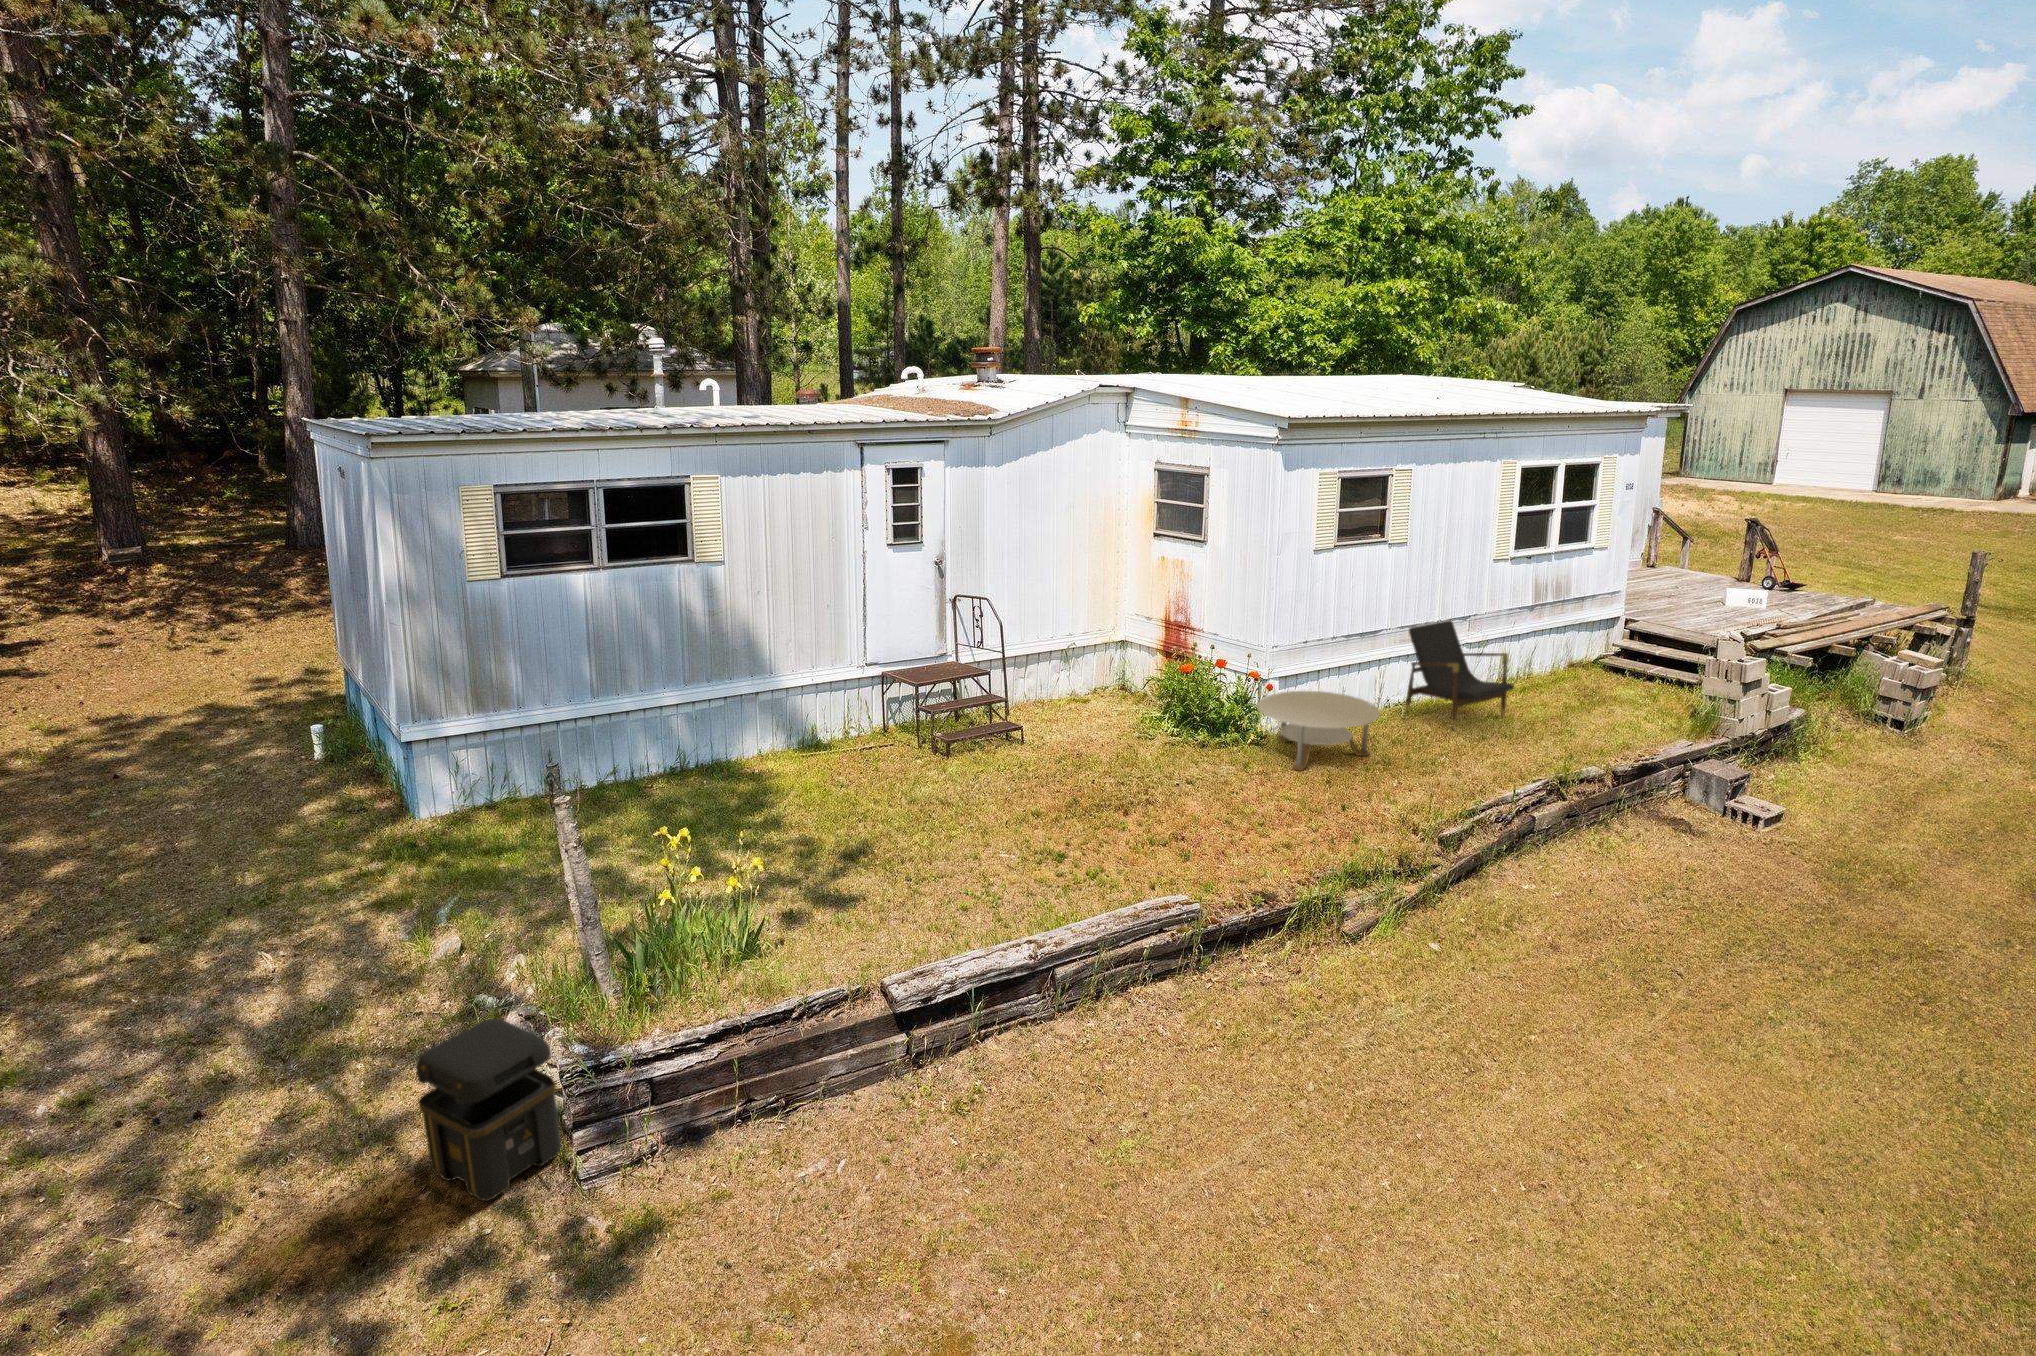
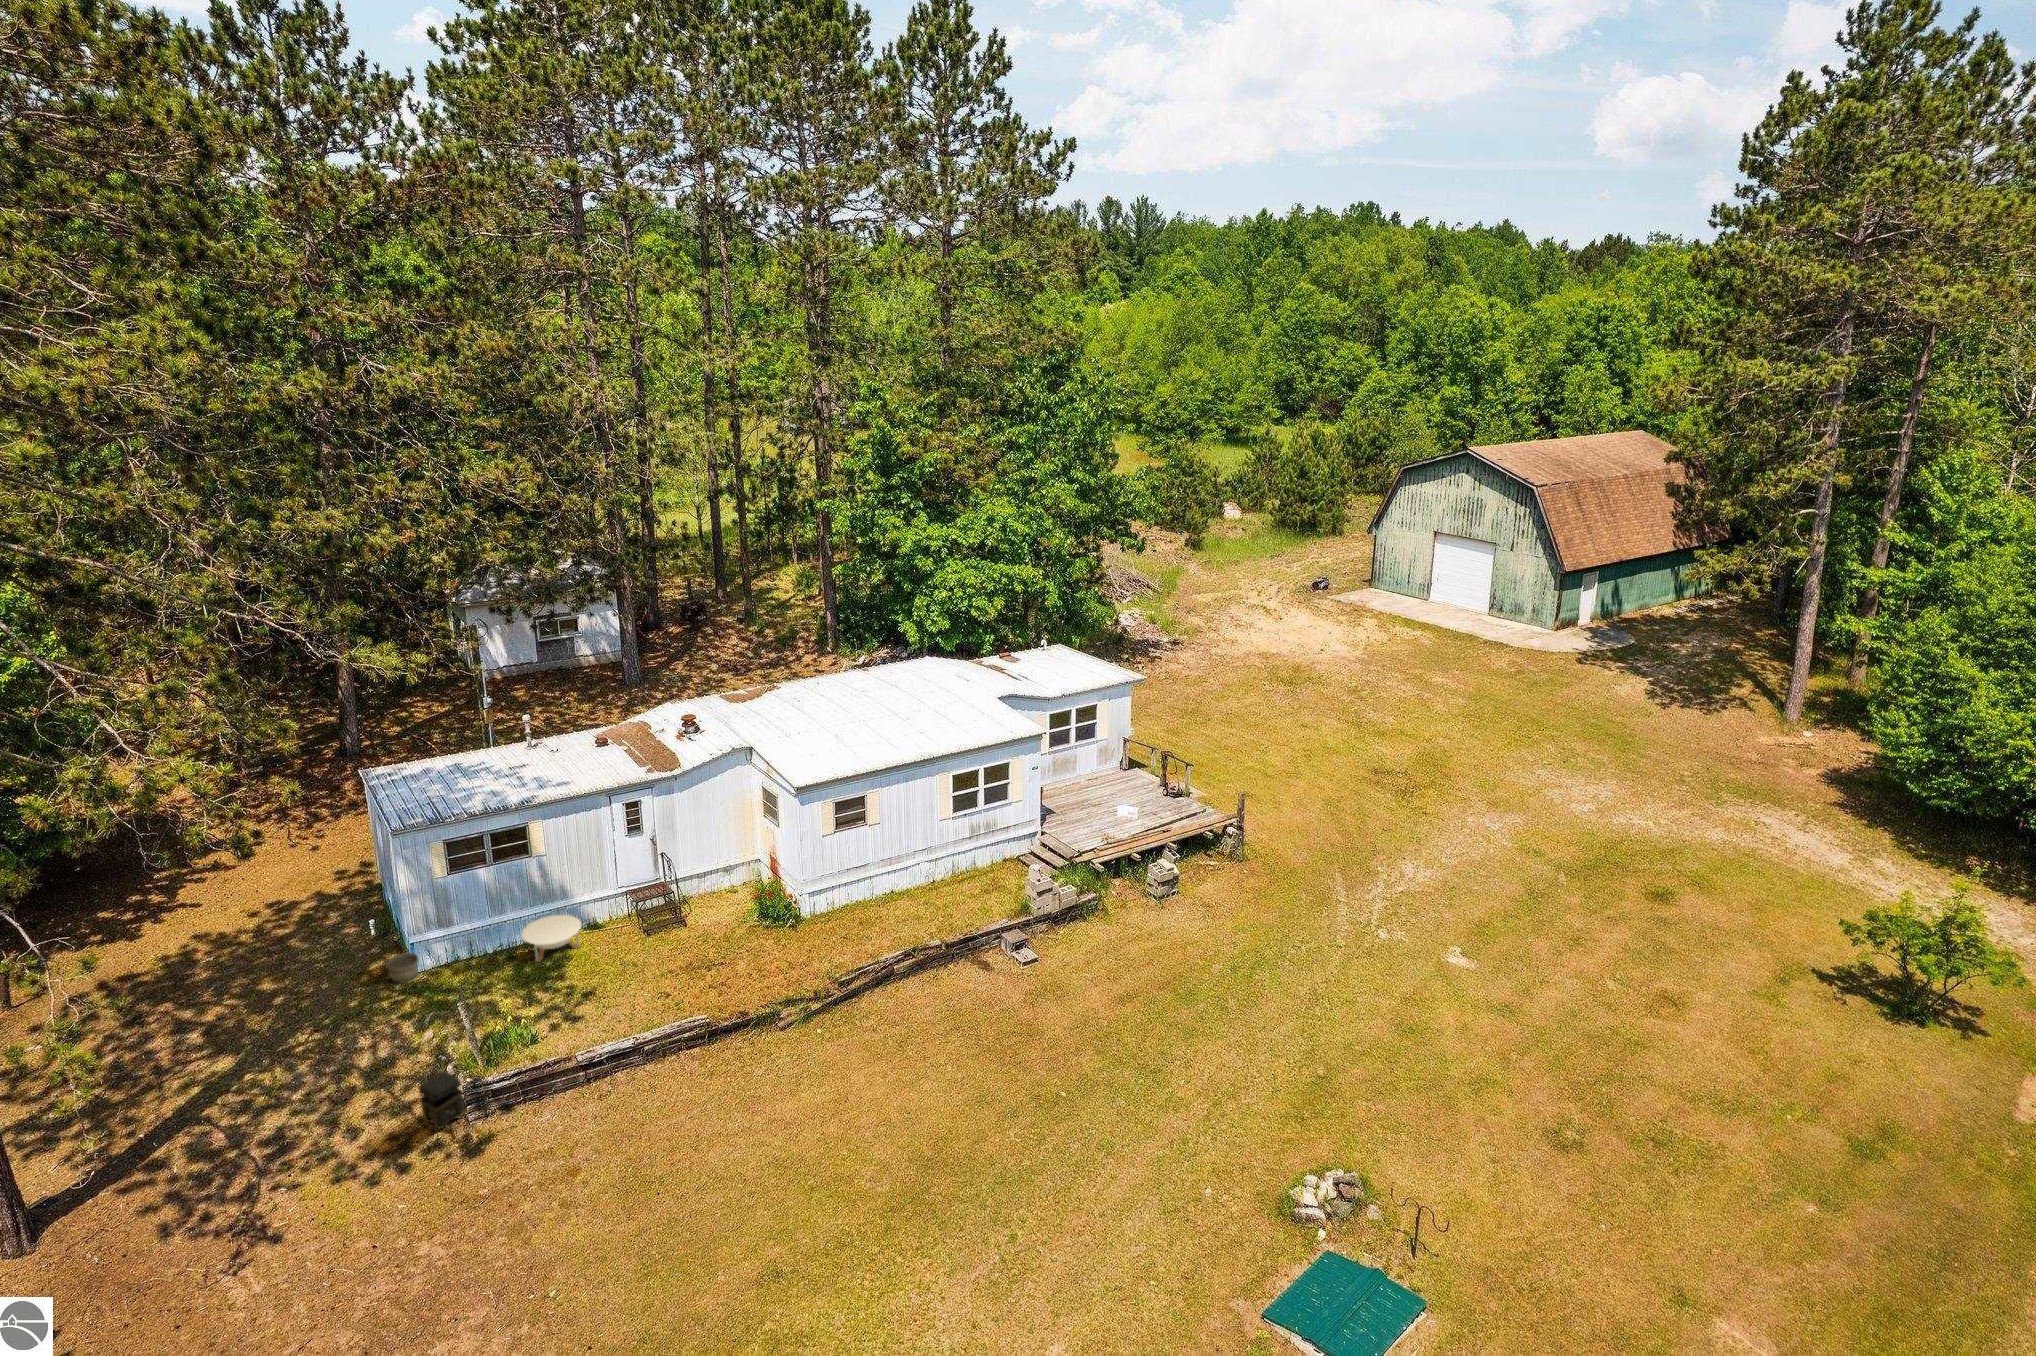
lounge chair: present [1406,620,1514,730] -> none [894,851,938,908]
round table: present [1257,691,1380,771] -> present [521,915,581,962]
wooden bucket: none [330,781,412,849] -> present [386,953,419,982]

